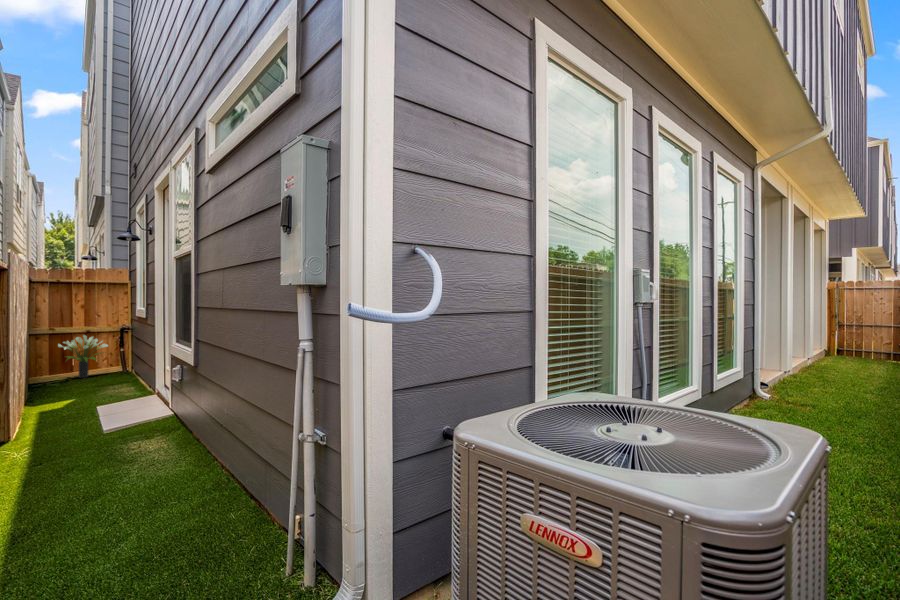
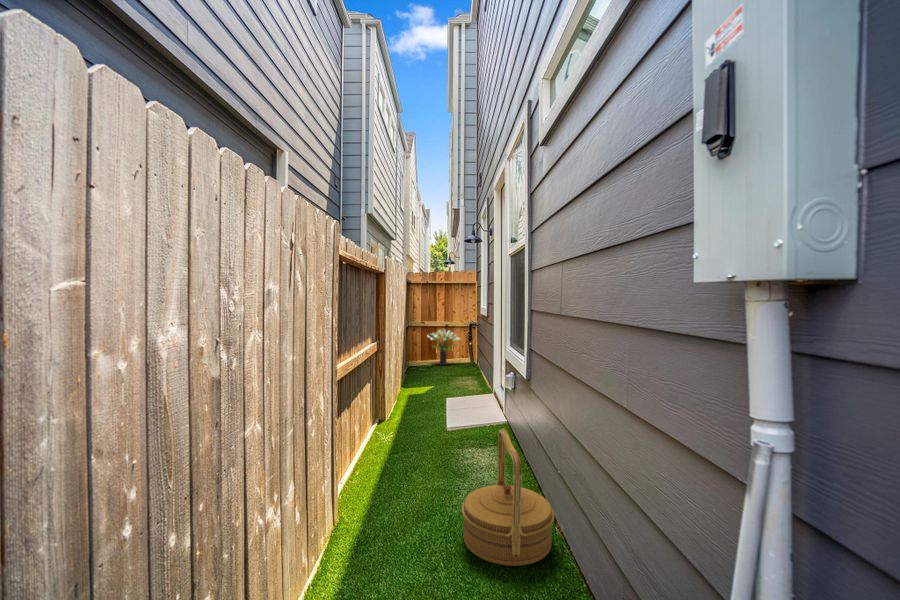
woven basket: none [134,404,220,503] -> present [462,429,554,566]

